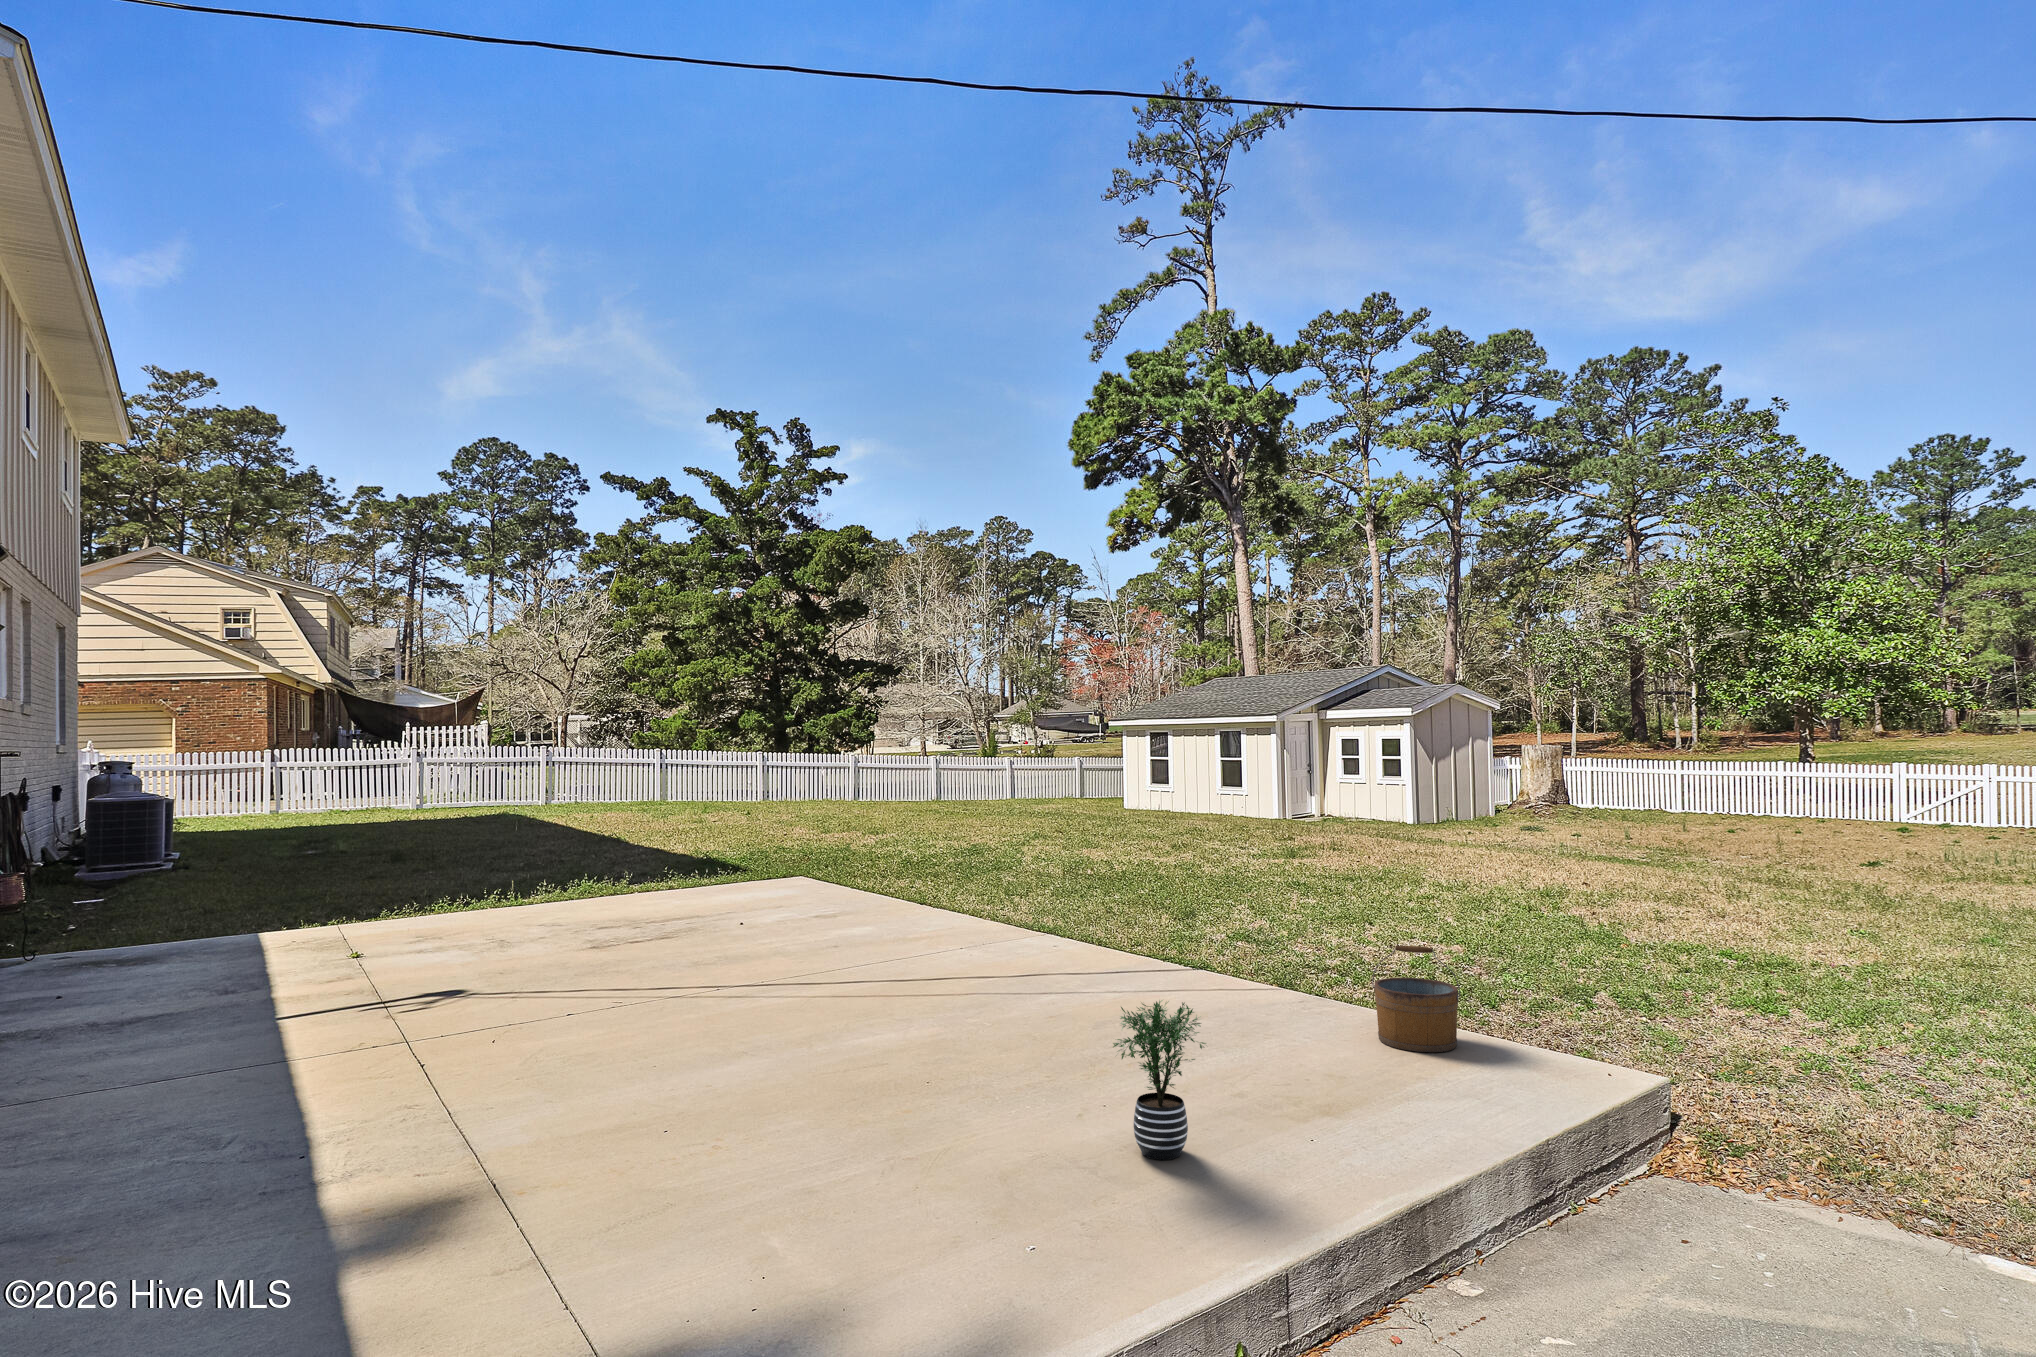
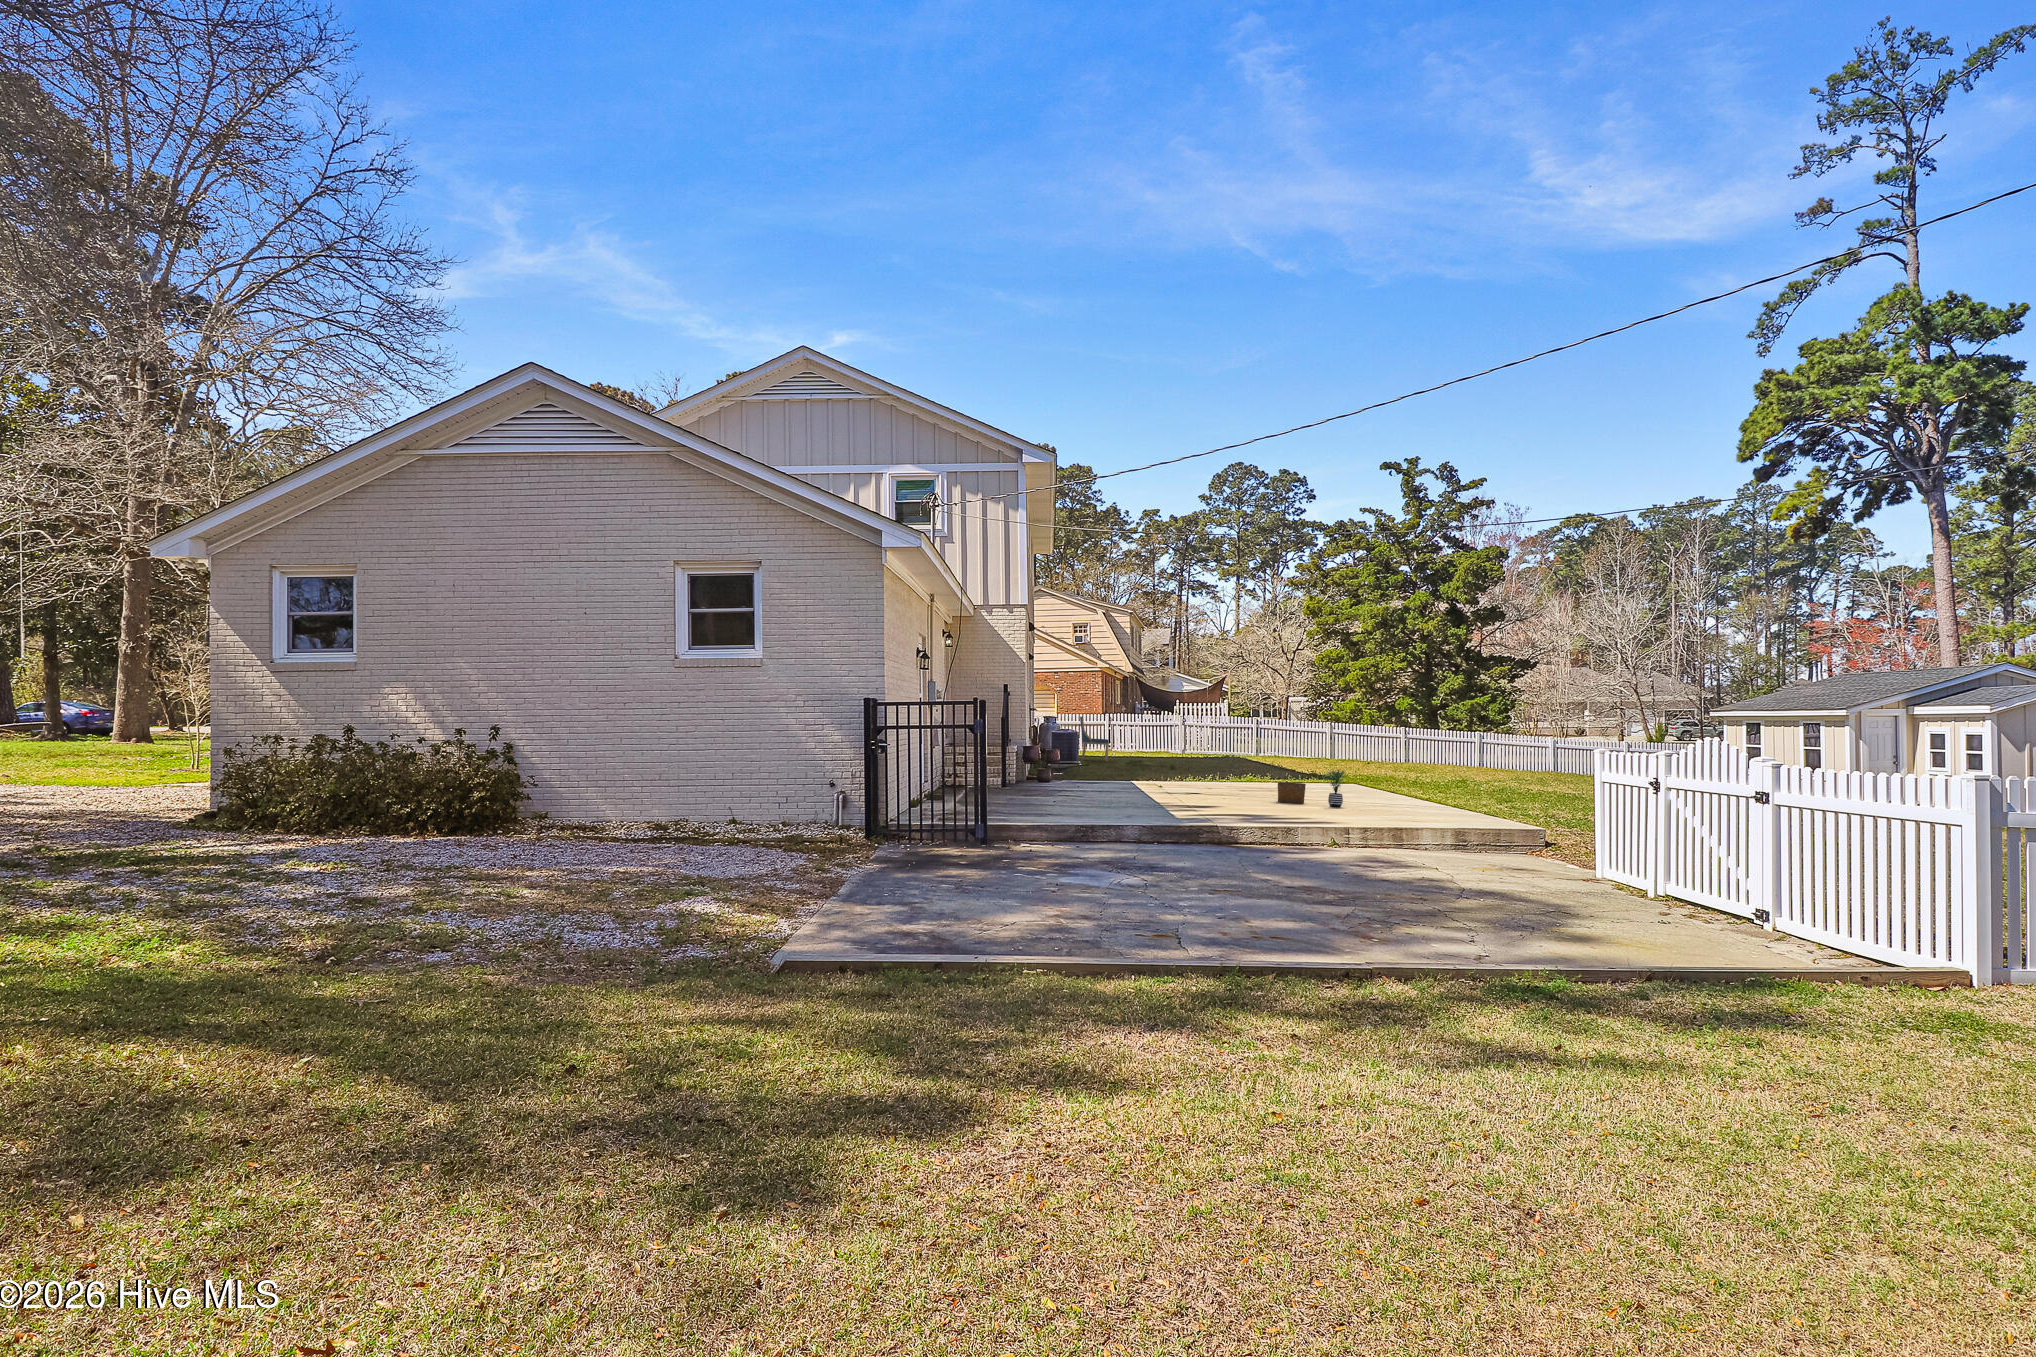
chair: none [177,772,254,869] -> present [1080,717,1109,762]
bucket: present [1372,946,1460,1052] -> present [1278,769,1306,803]

